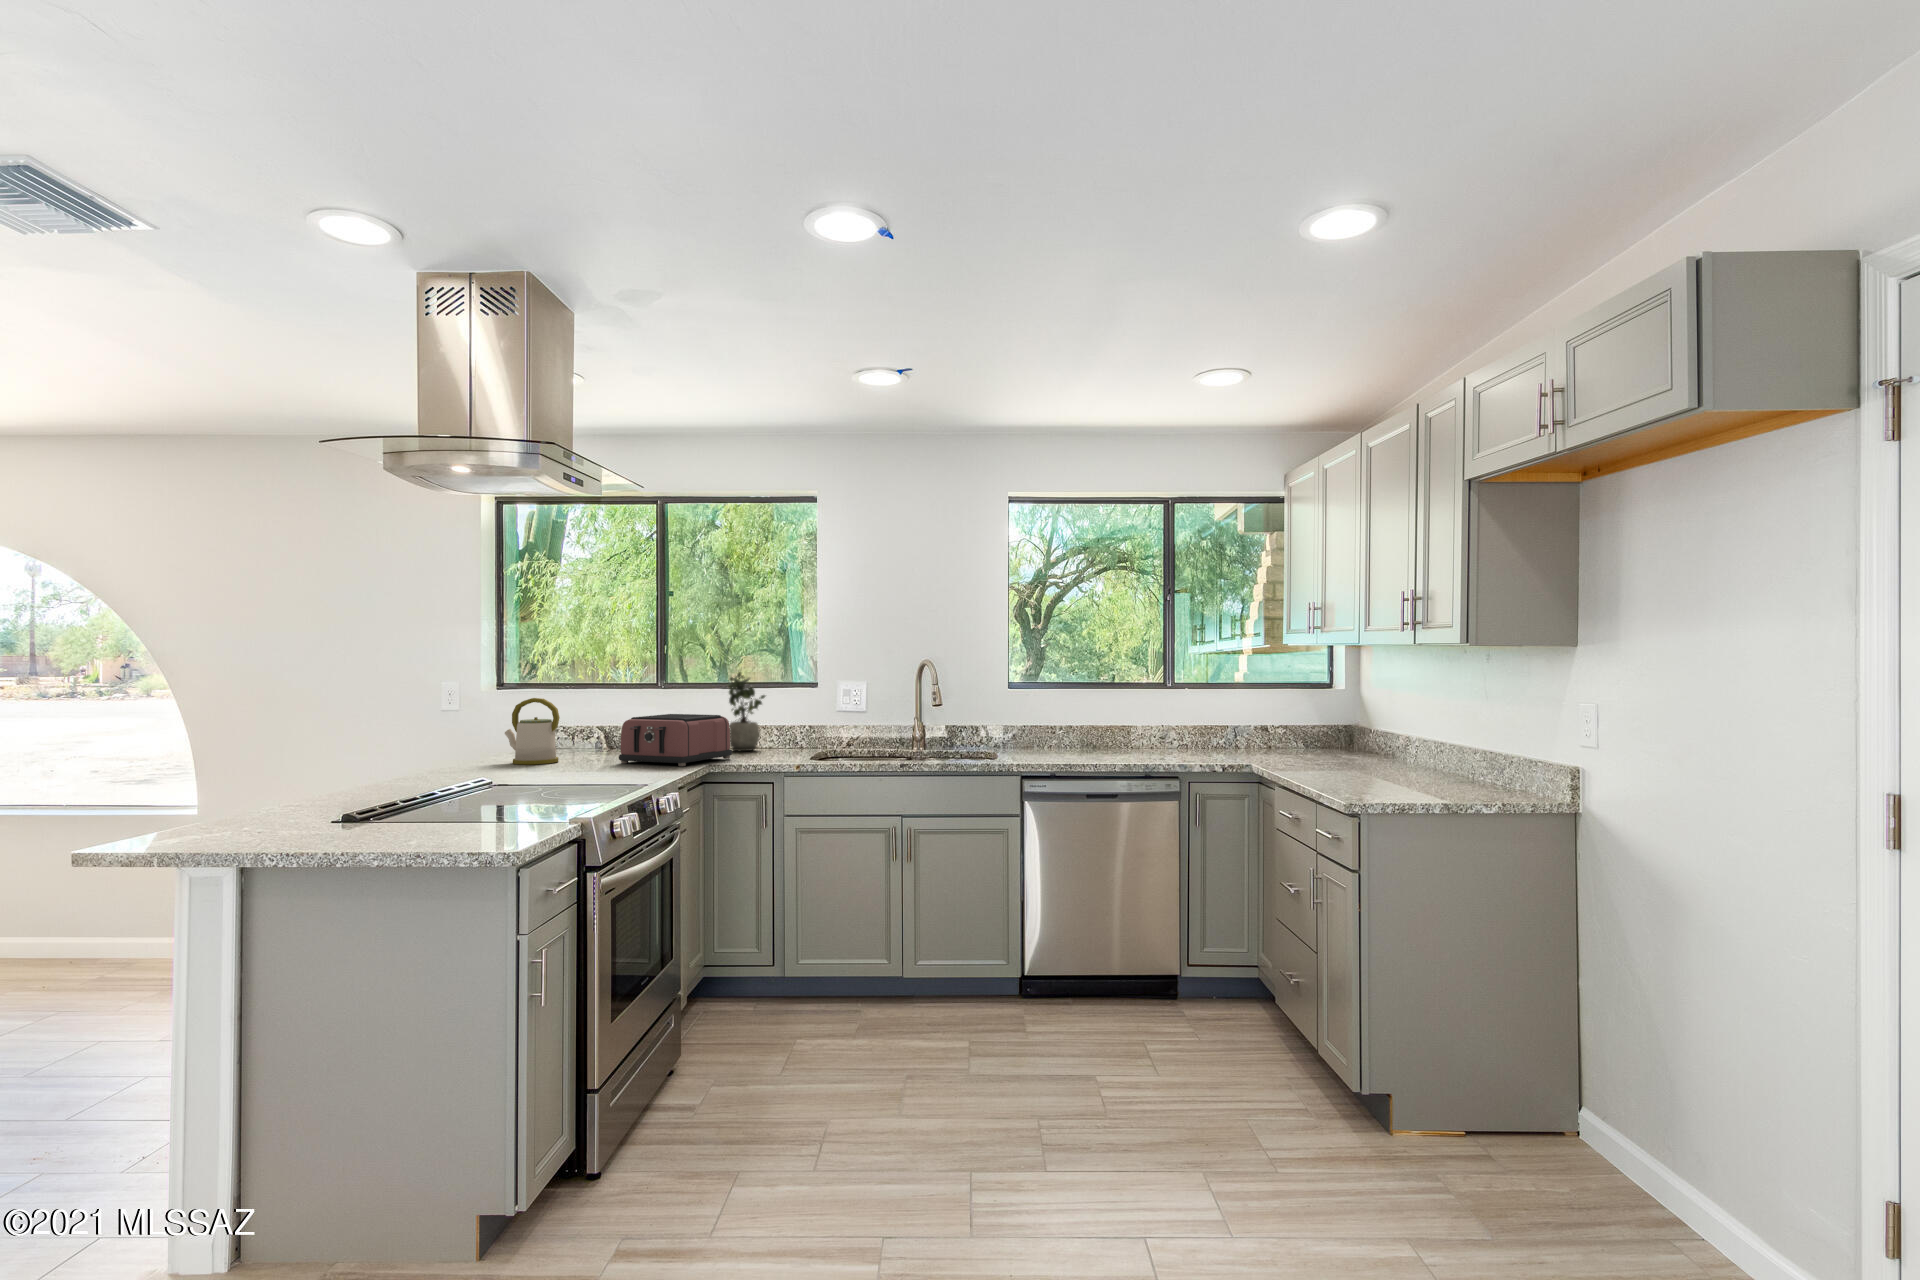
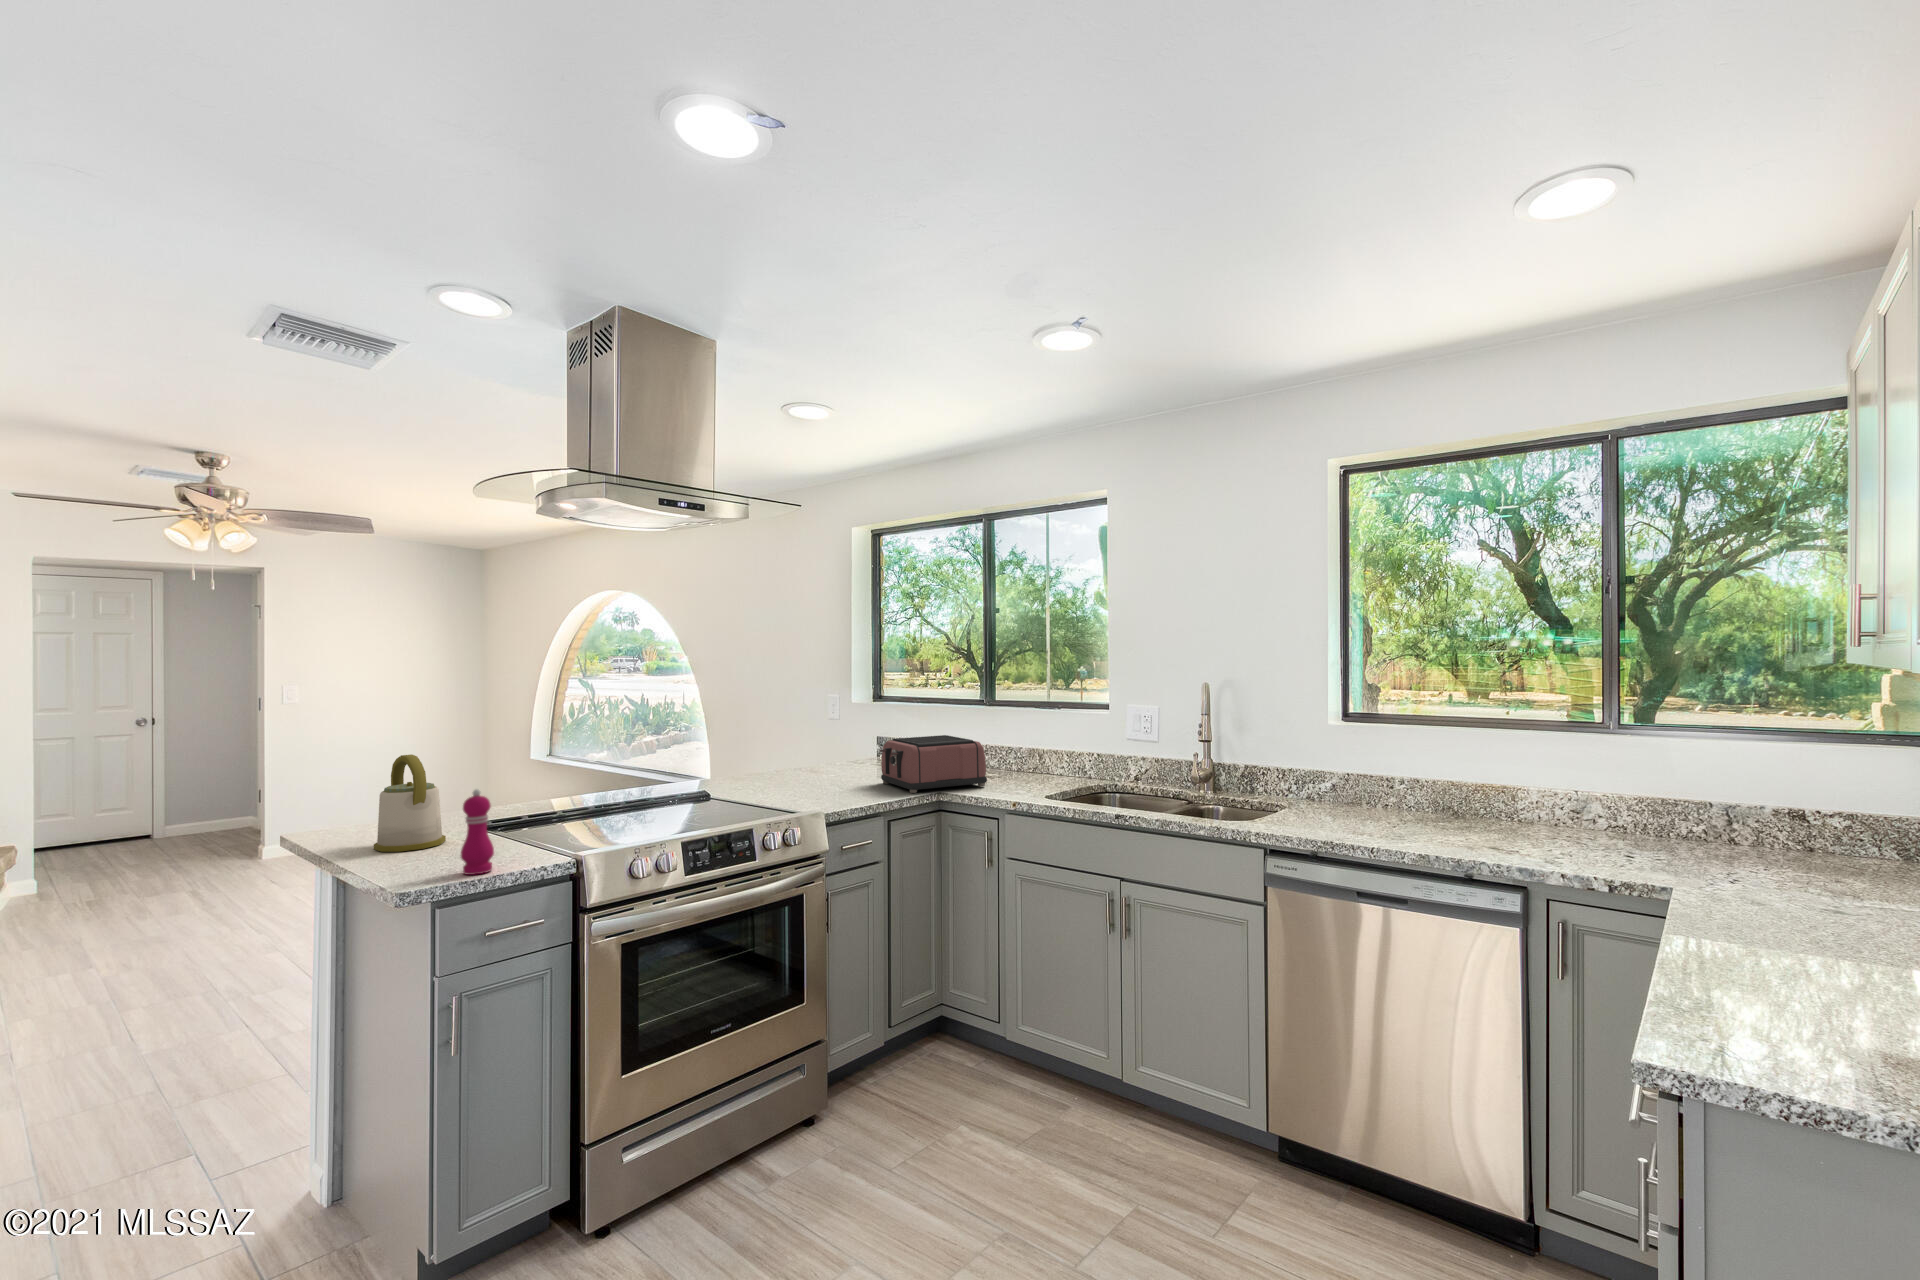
potted plant: present [727,672,765,751] -> none [1018,692,1054,777]
kettle: present [505,698,560,765] -> present [374,754,446,852]
pepper mill: none [478,749,514,841] -> present [461,789,494,875]

